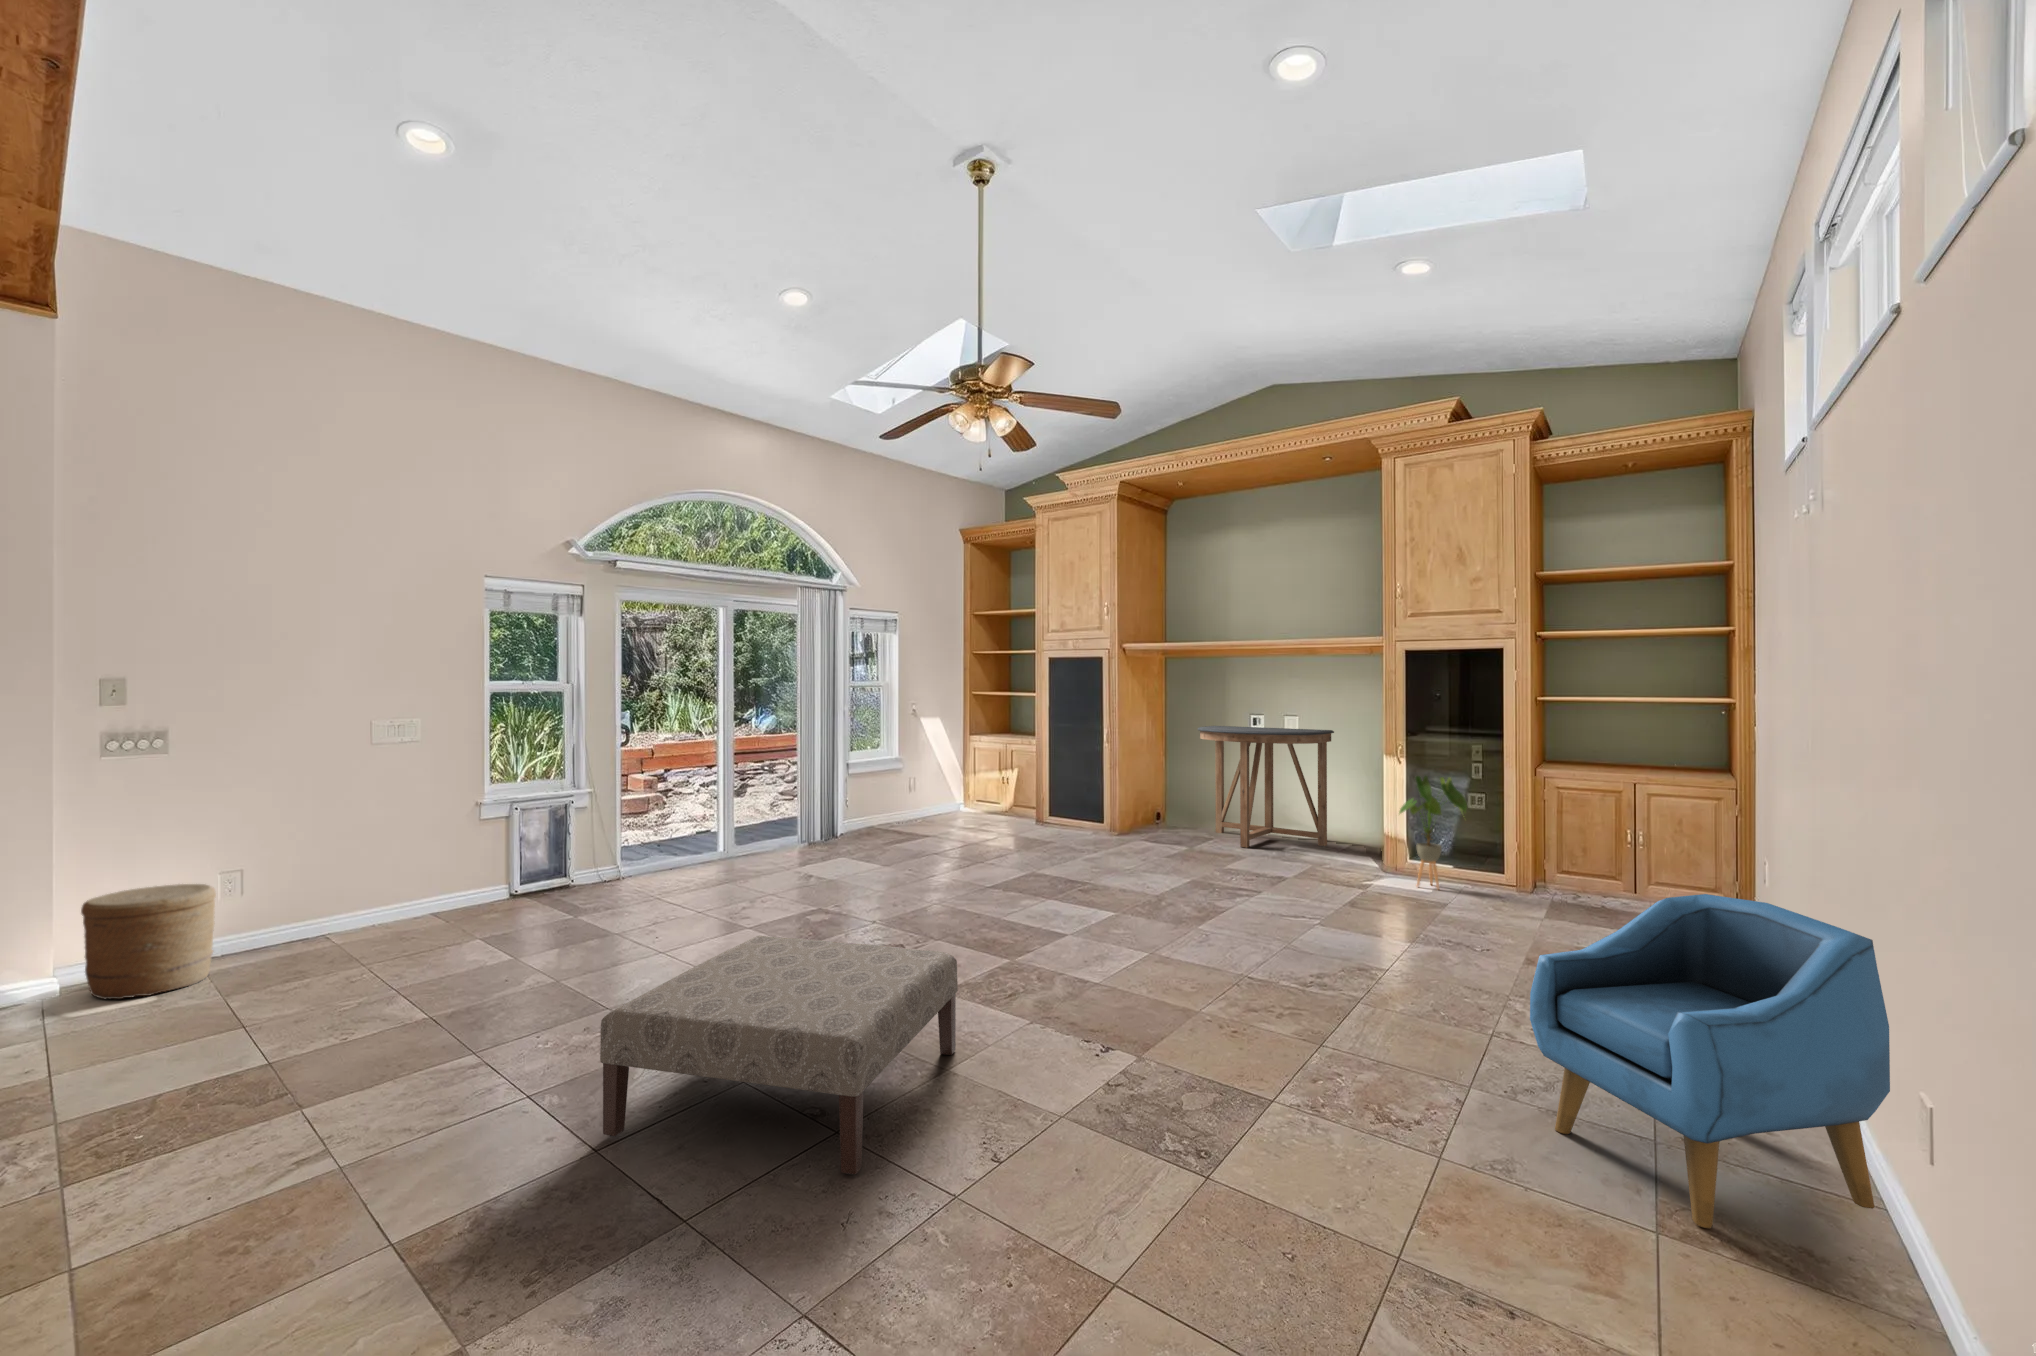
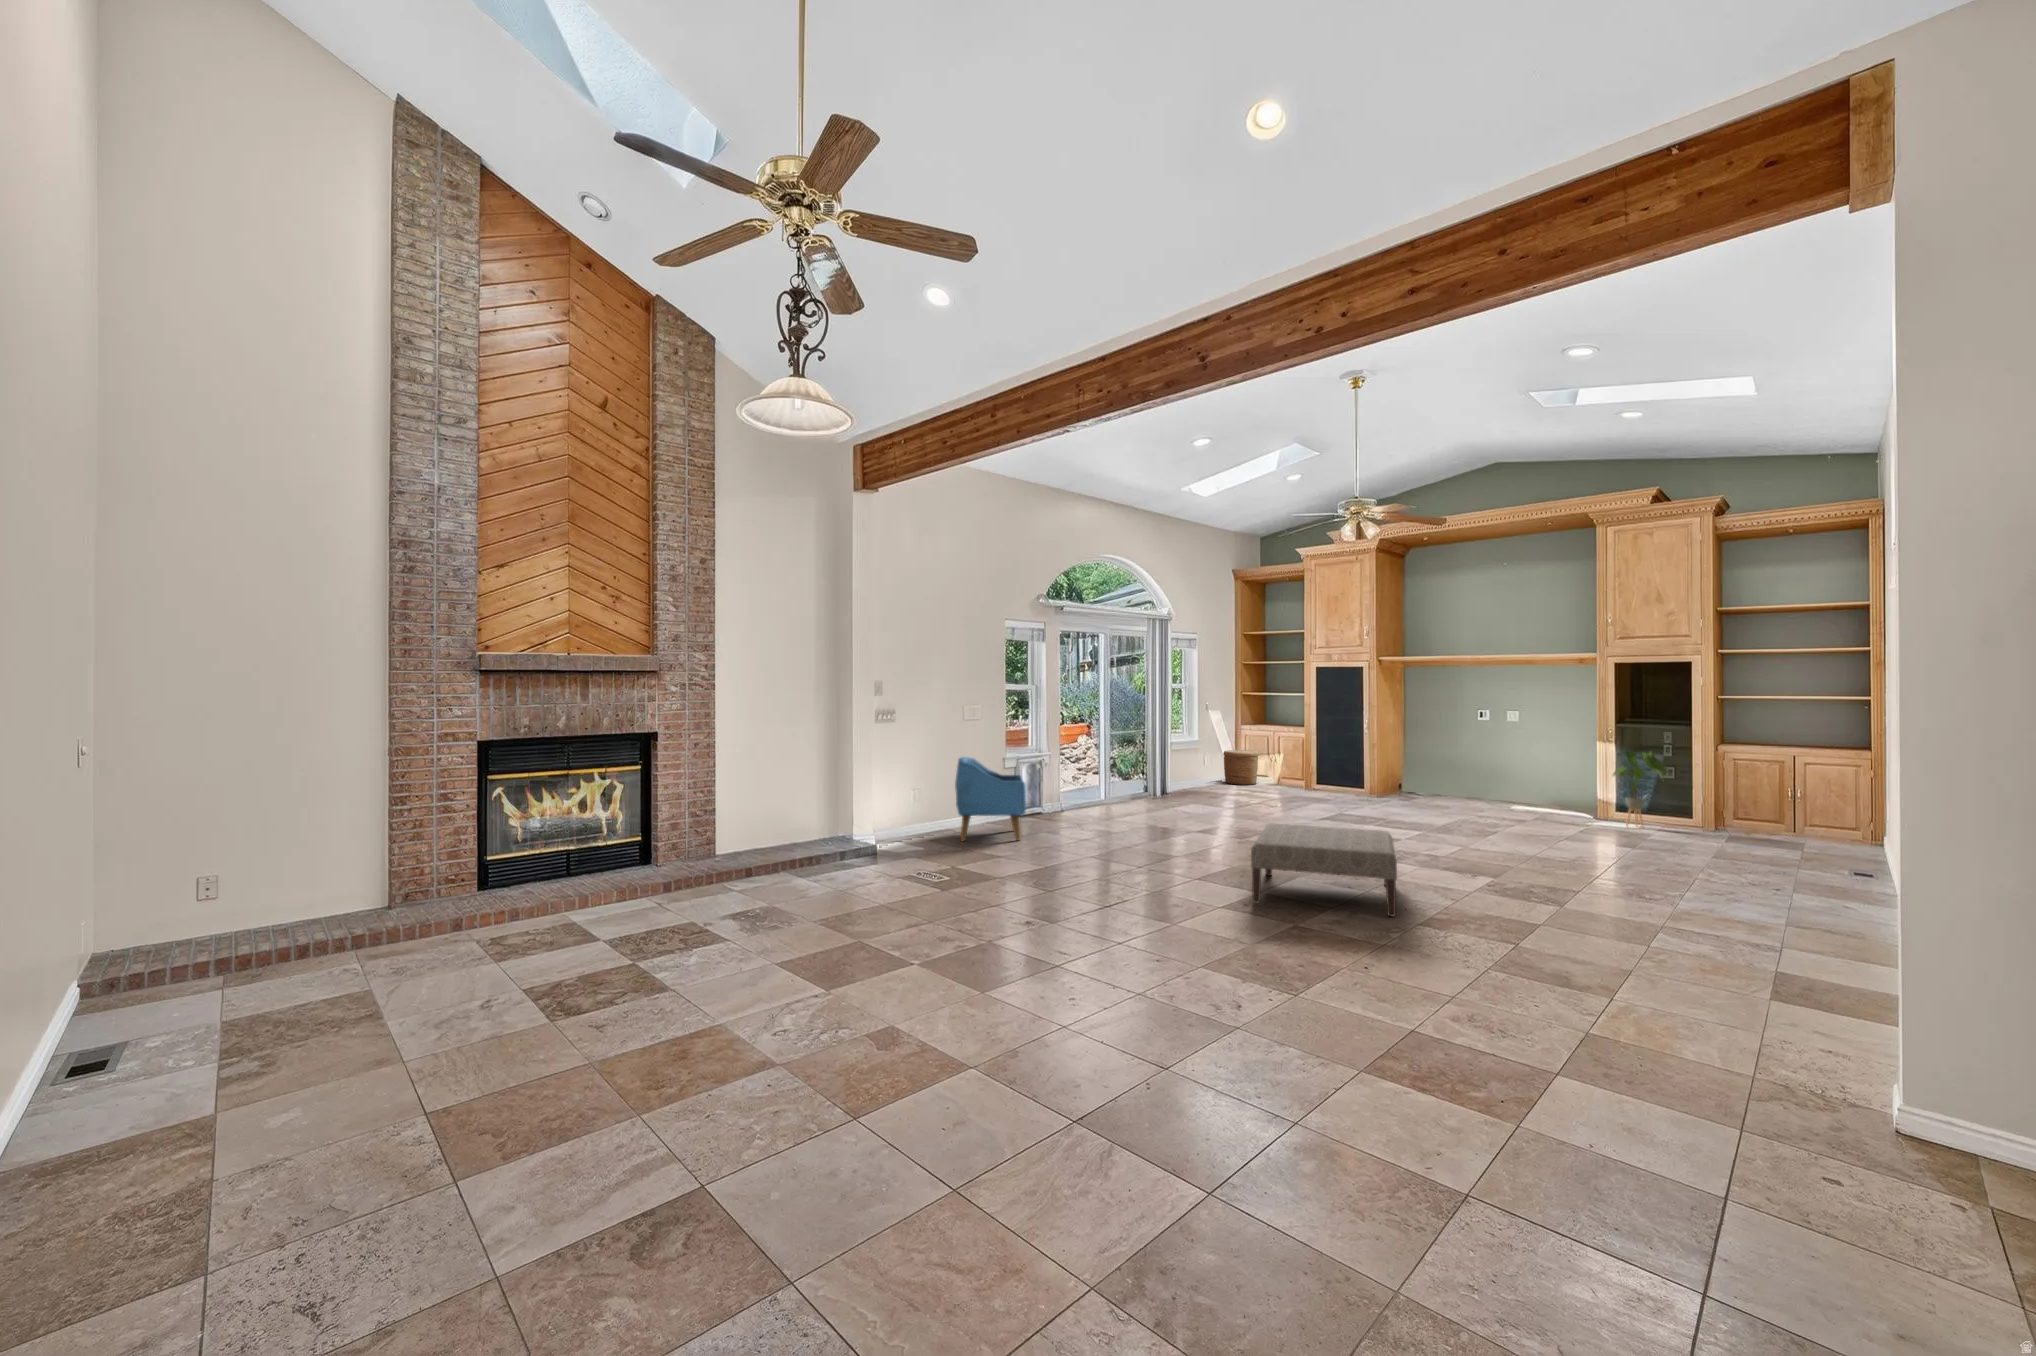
console table: present [1198,726,1334,848] -> none [1436,717,1548,804]
woven basket: present [81,884,216,1000] -> present [1223,750,1259,785]
armchair: present [1530,894,1890,1228] -> present [955,757,1026,841]

